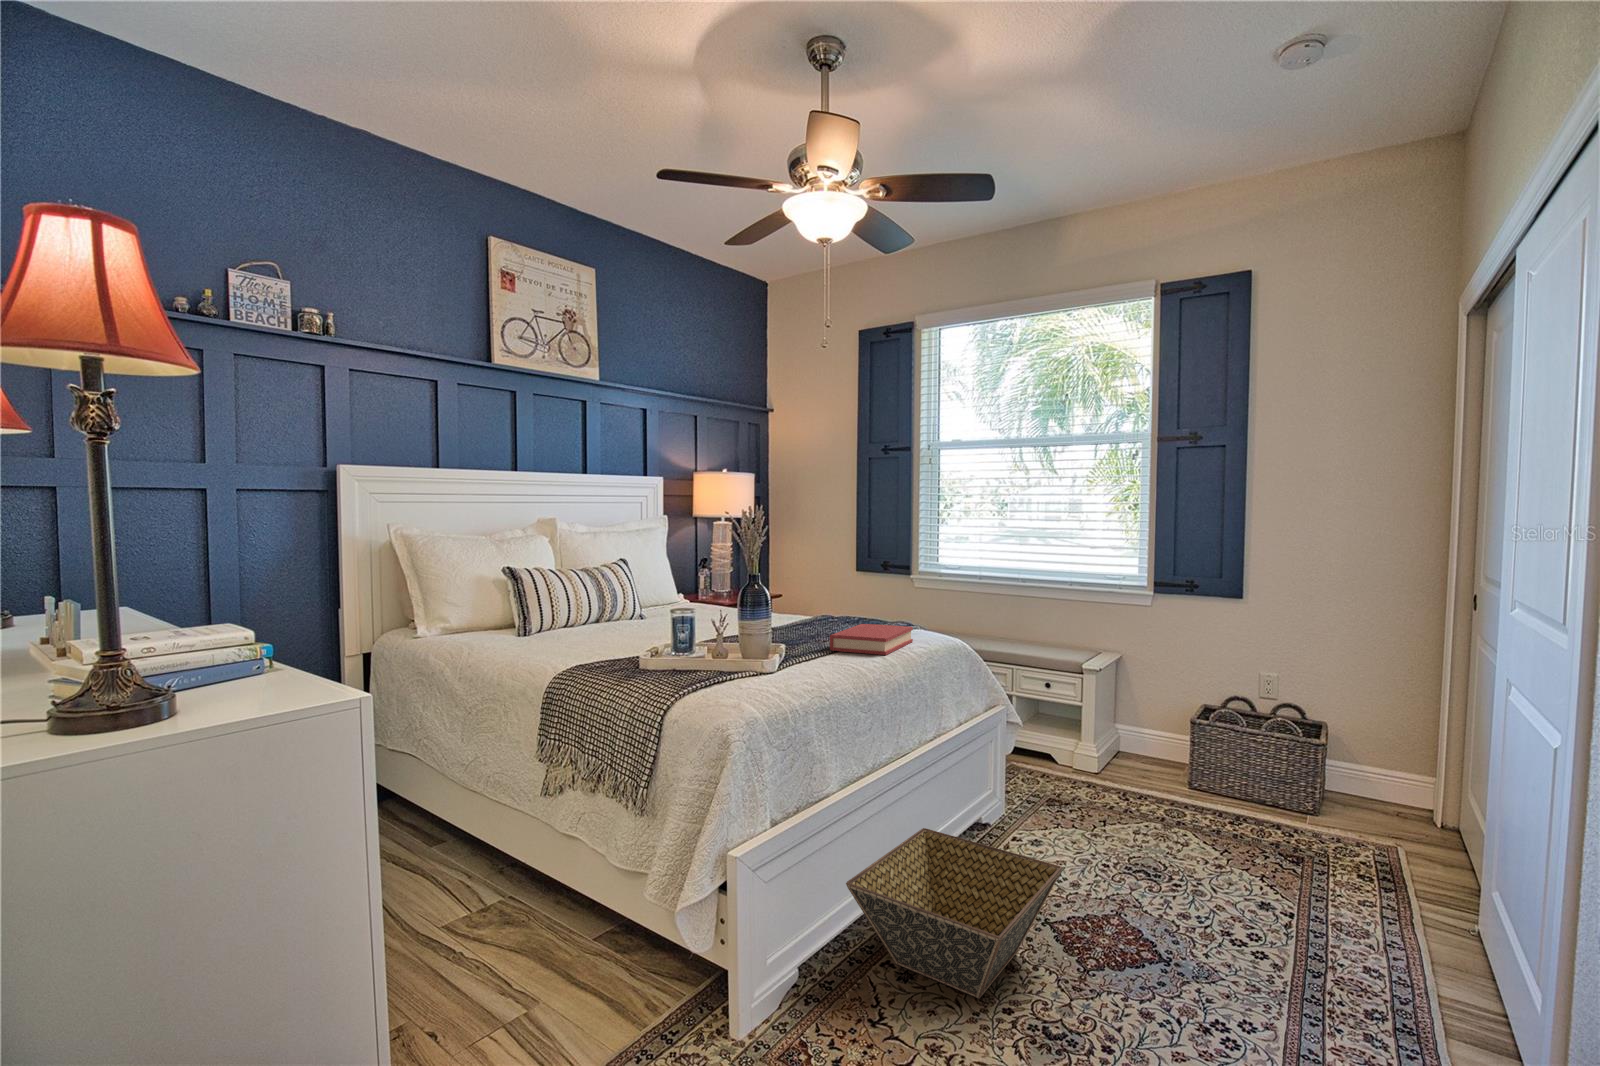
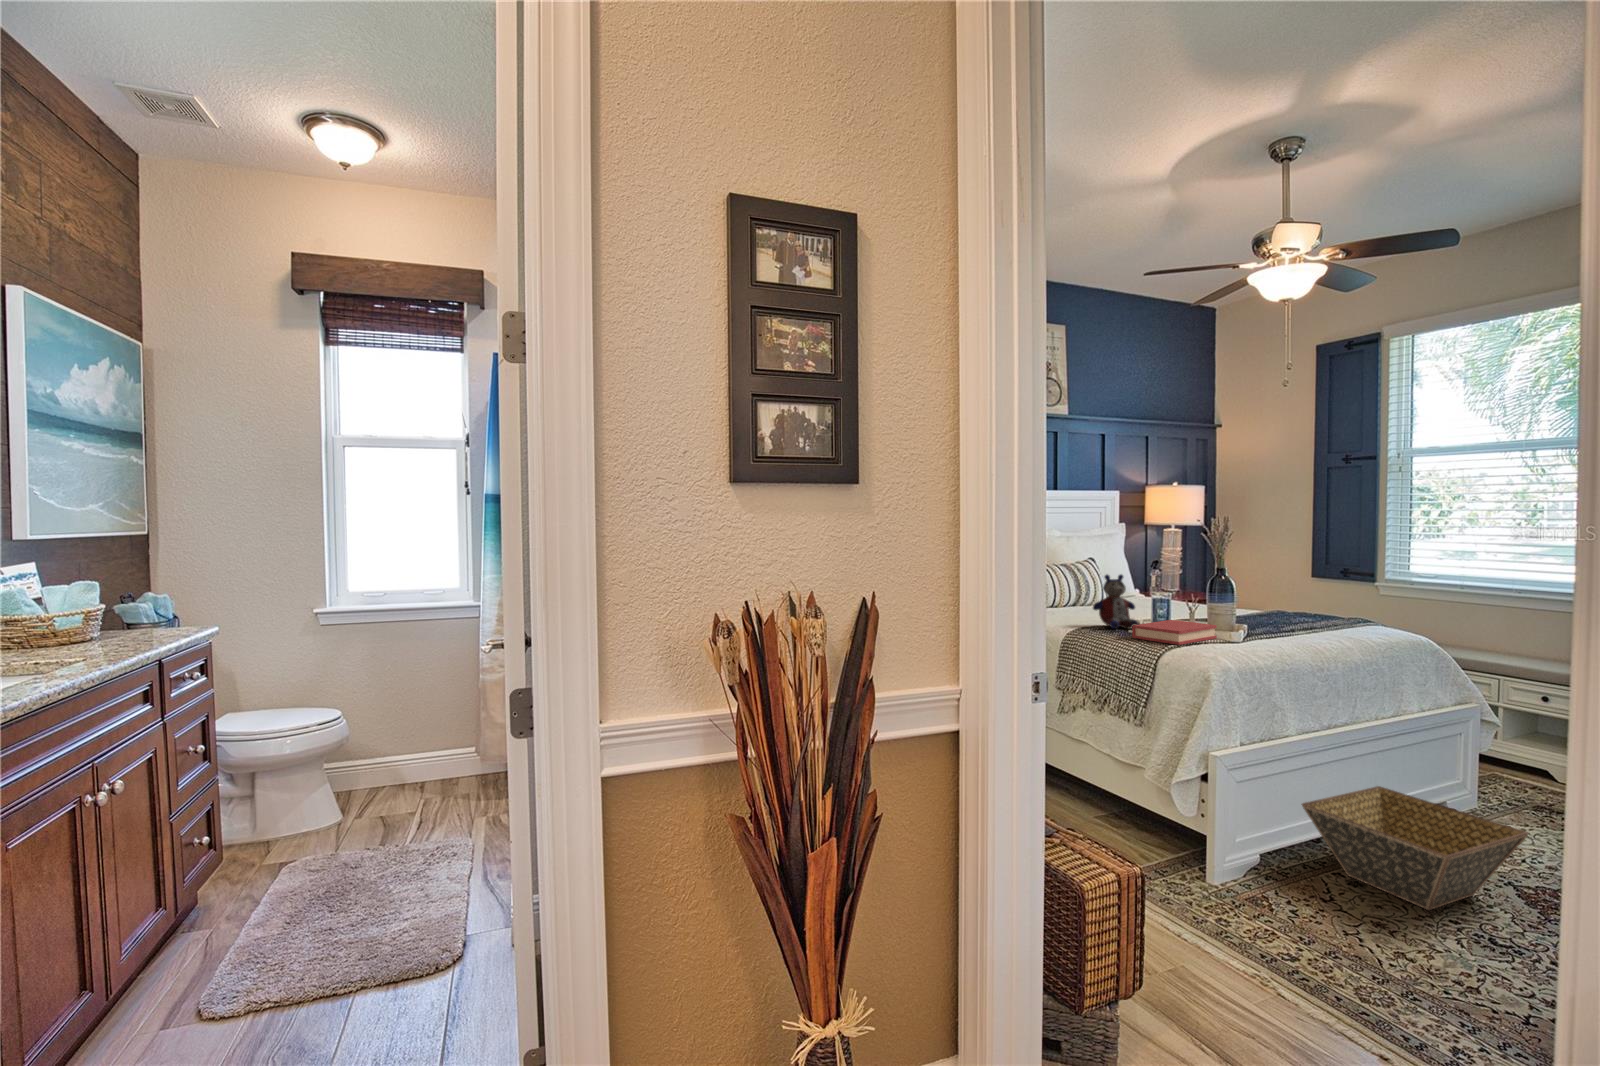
stuffed bear: none [601,584,661,662] -> present [1093,575,1139,629]
hardback book: present [830,624,913,655] -> present [1132,620,1217,645]

